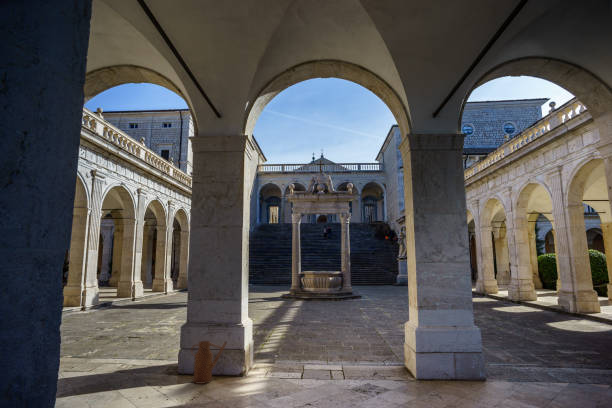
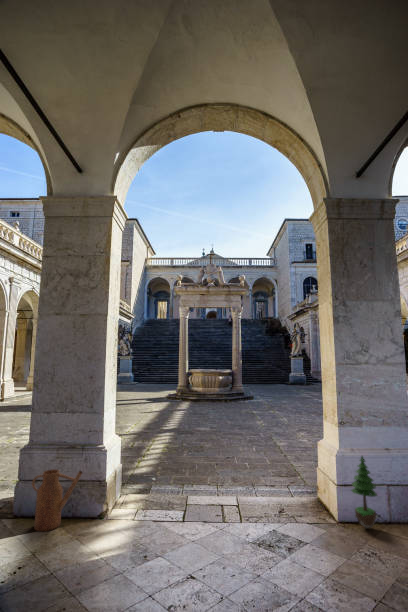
potted tree: none [426,329,445,383] -> present [352,456,377,528]

